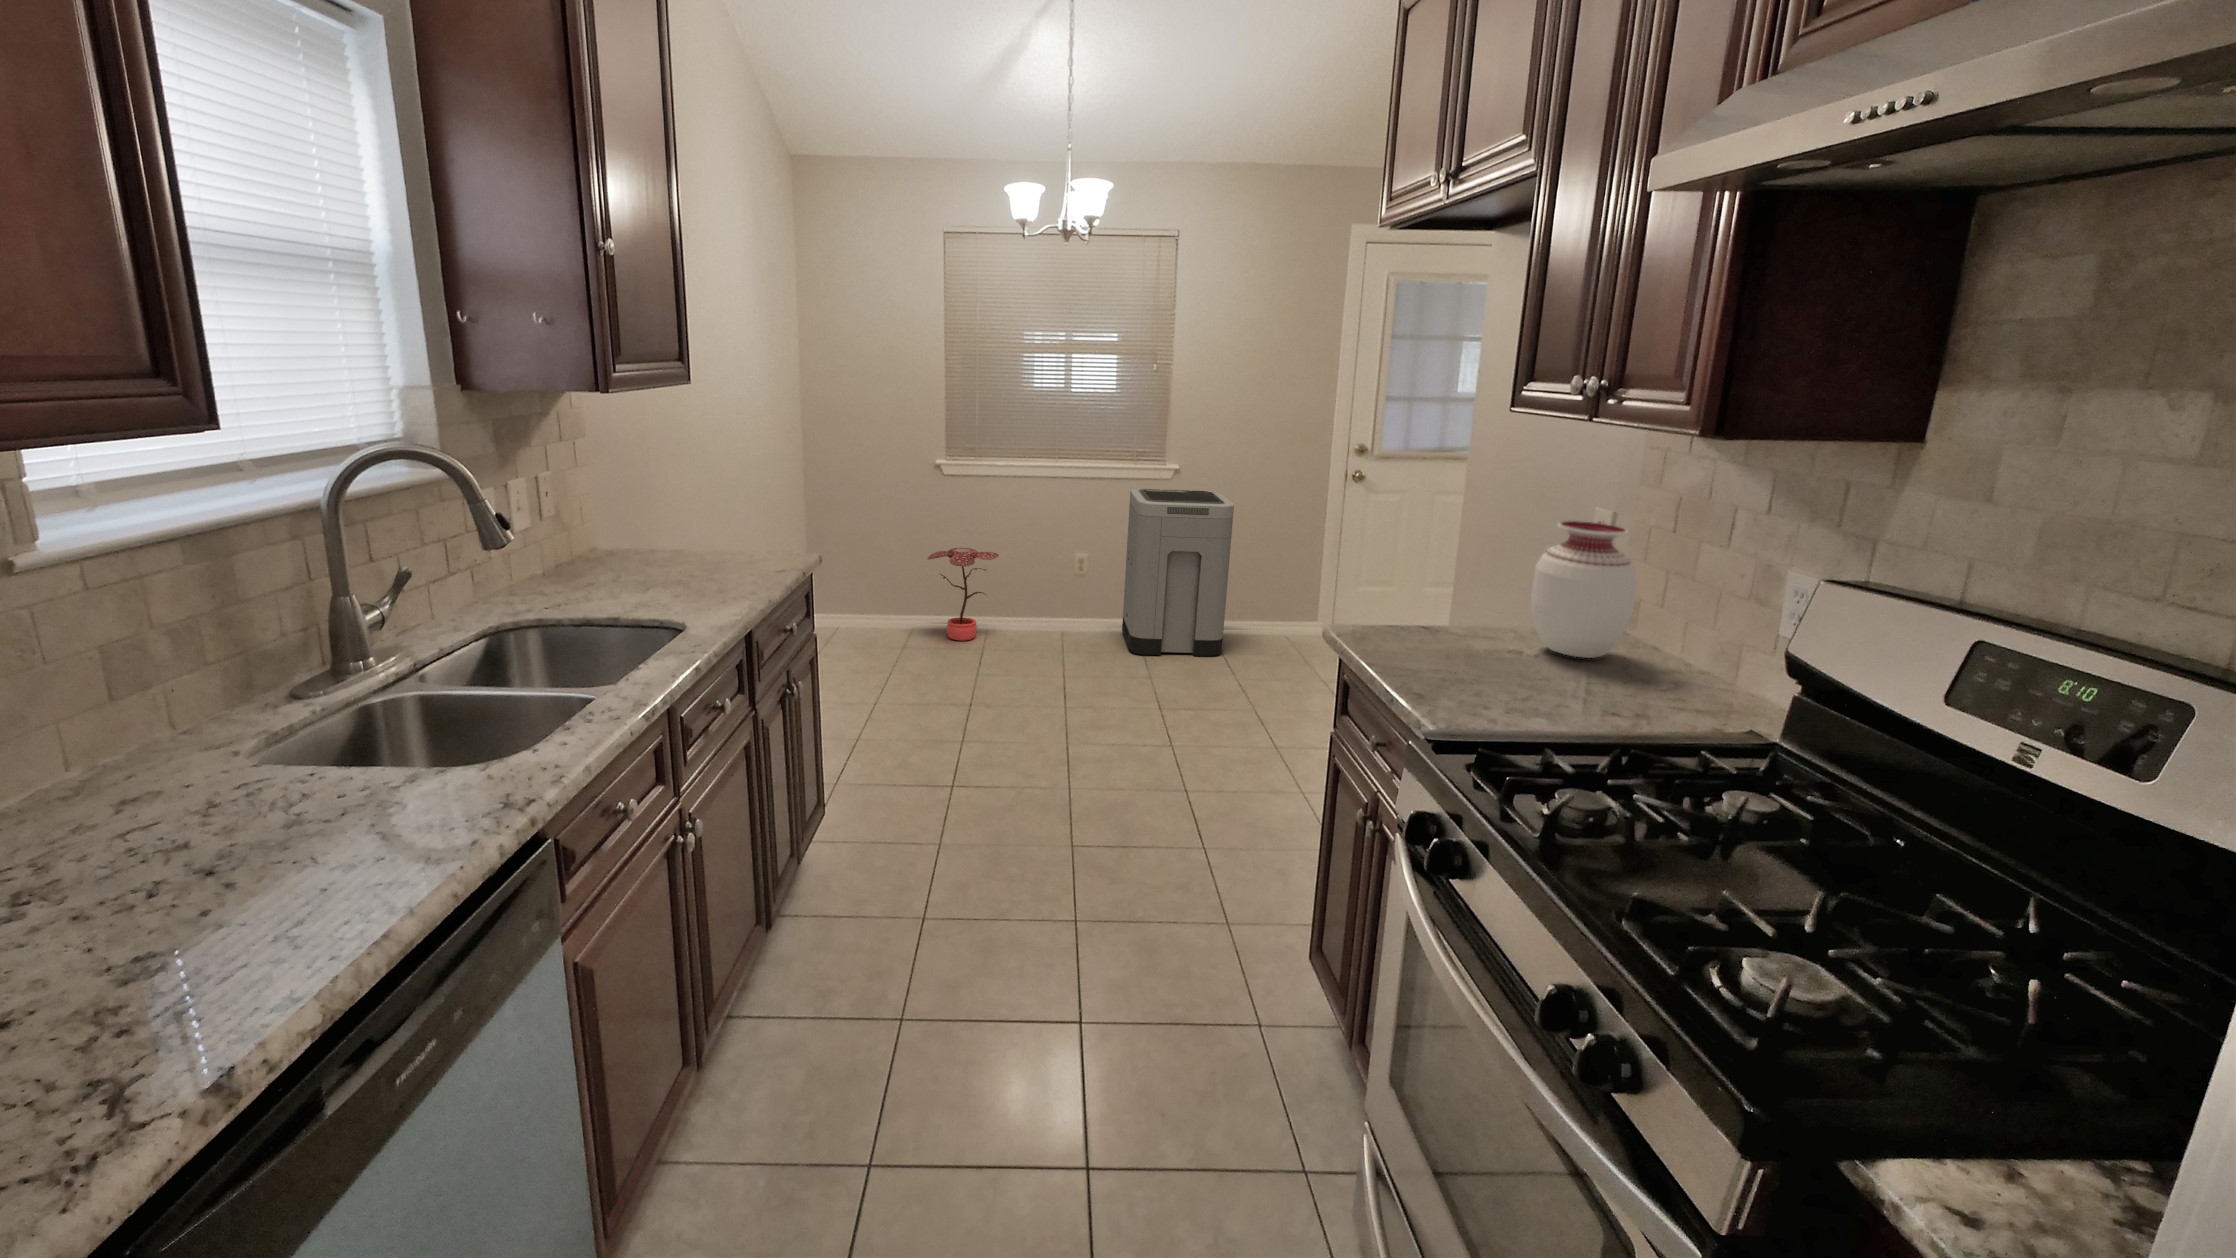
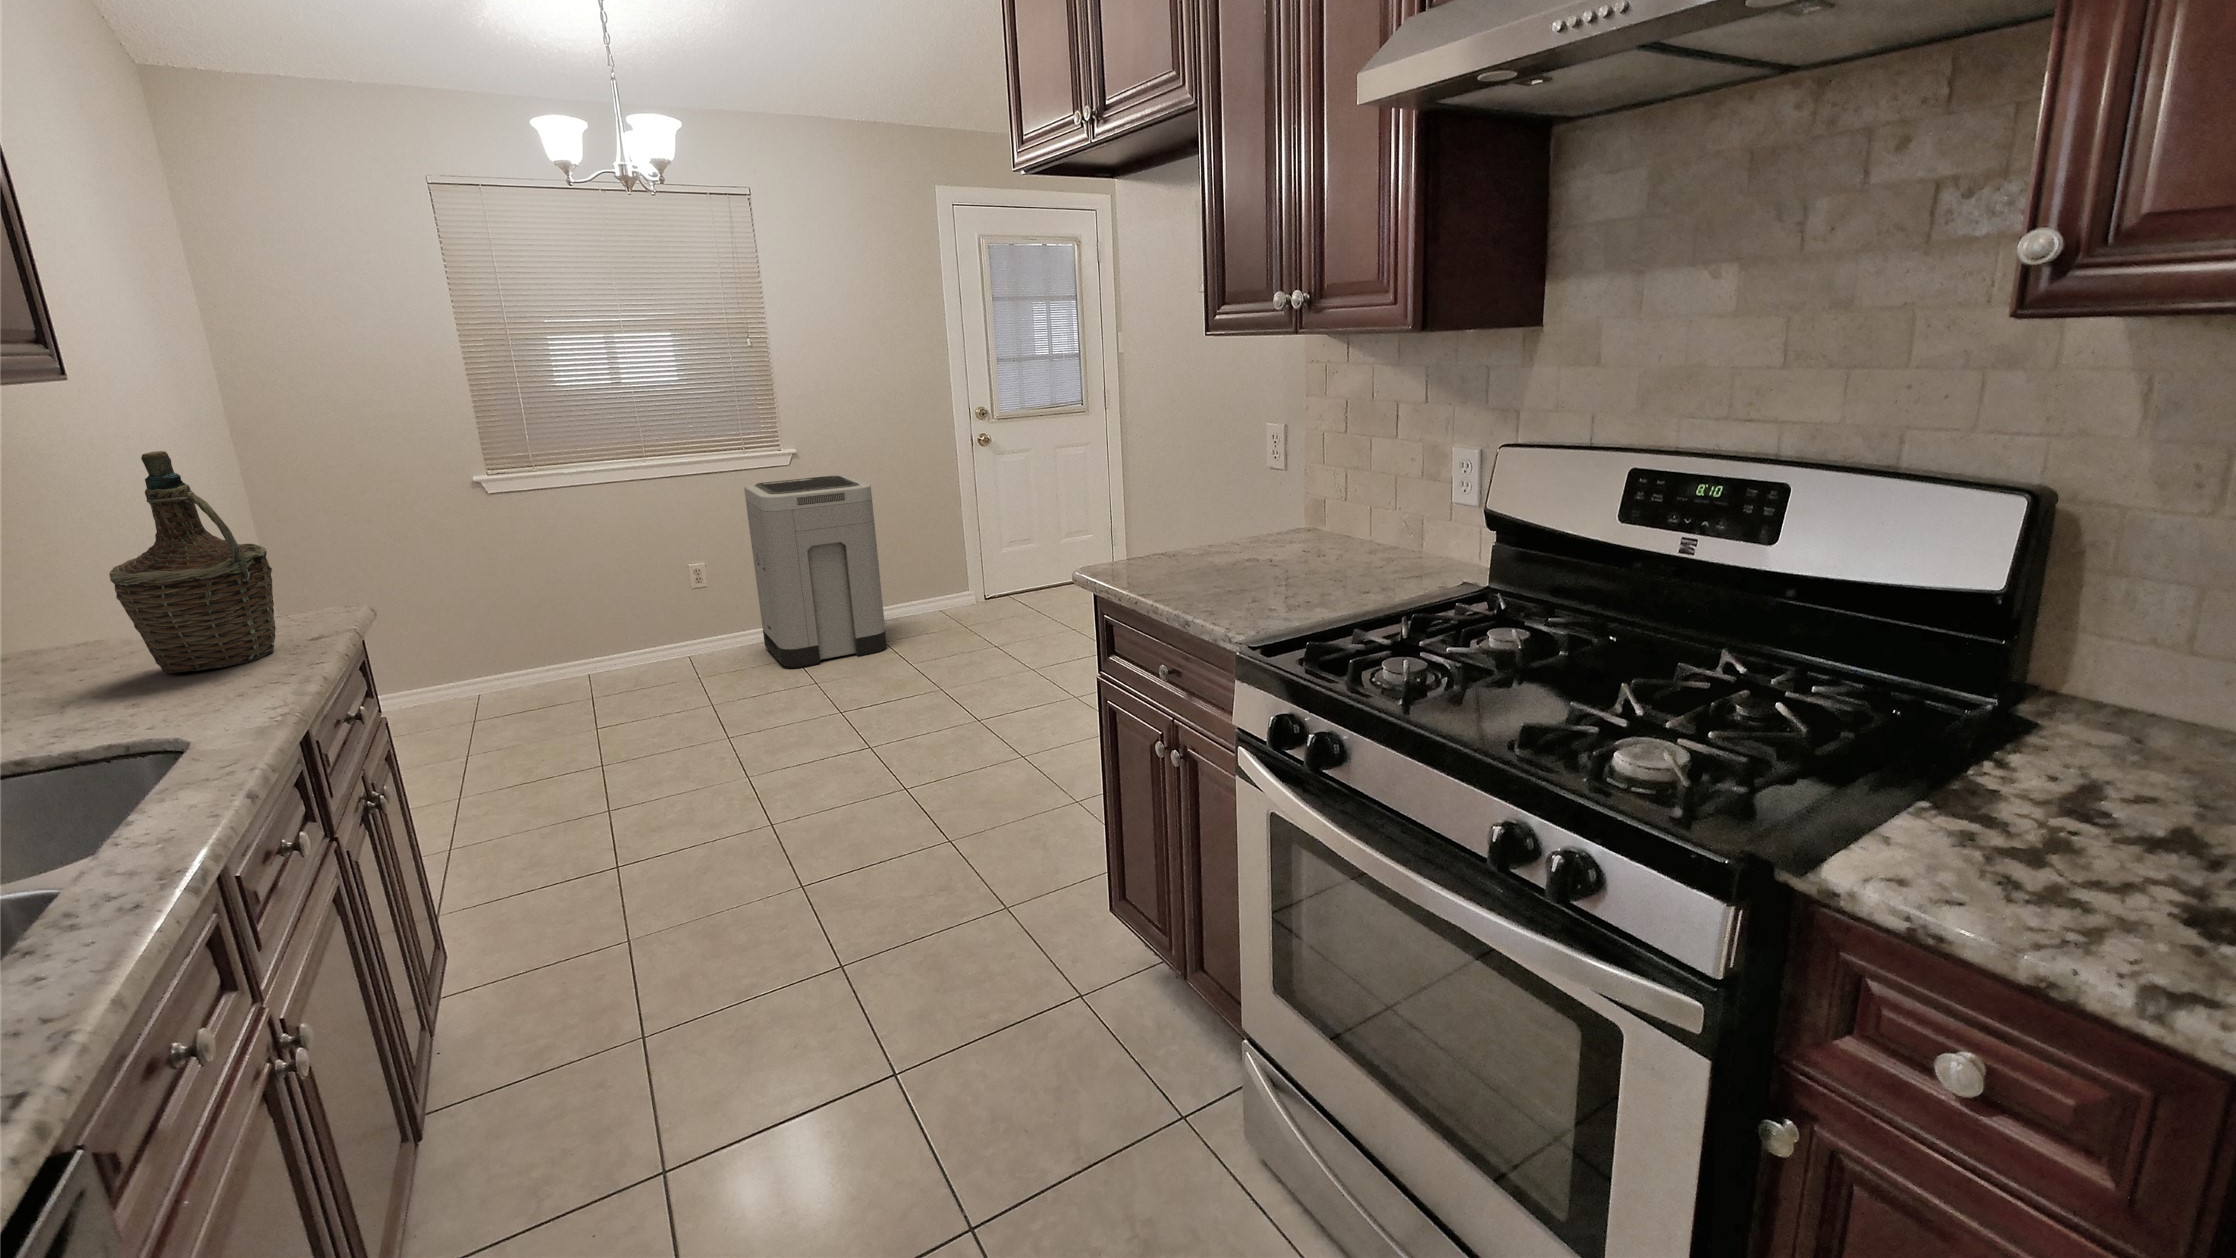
bottle: none [683,428,766,576] -> present [109,451,276,673]
vase: present [1531,521,1638,658] -> none [1253,430,1340,557]
potted plant: present [927,548,999,641] -> none [488,586,590,702]

